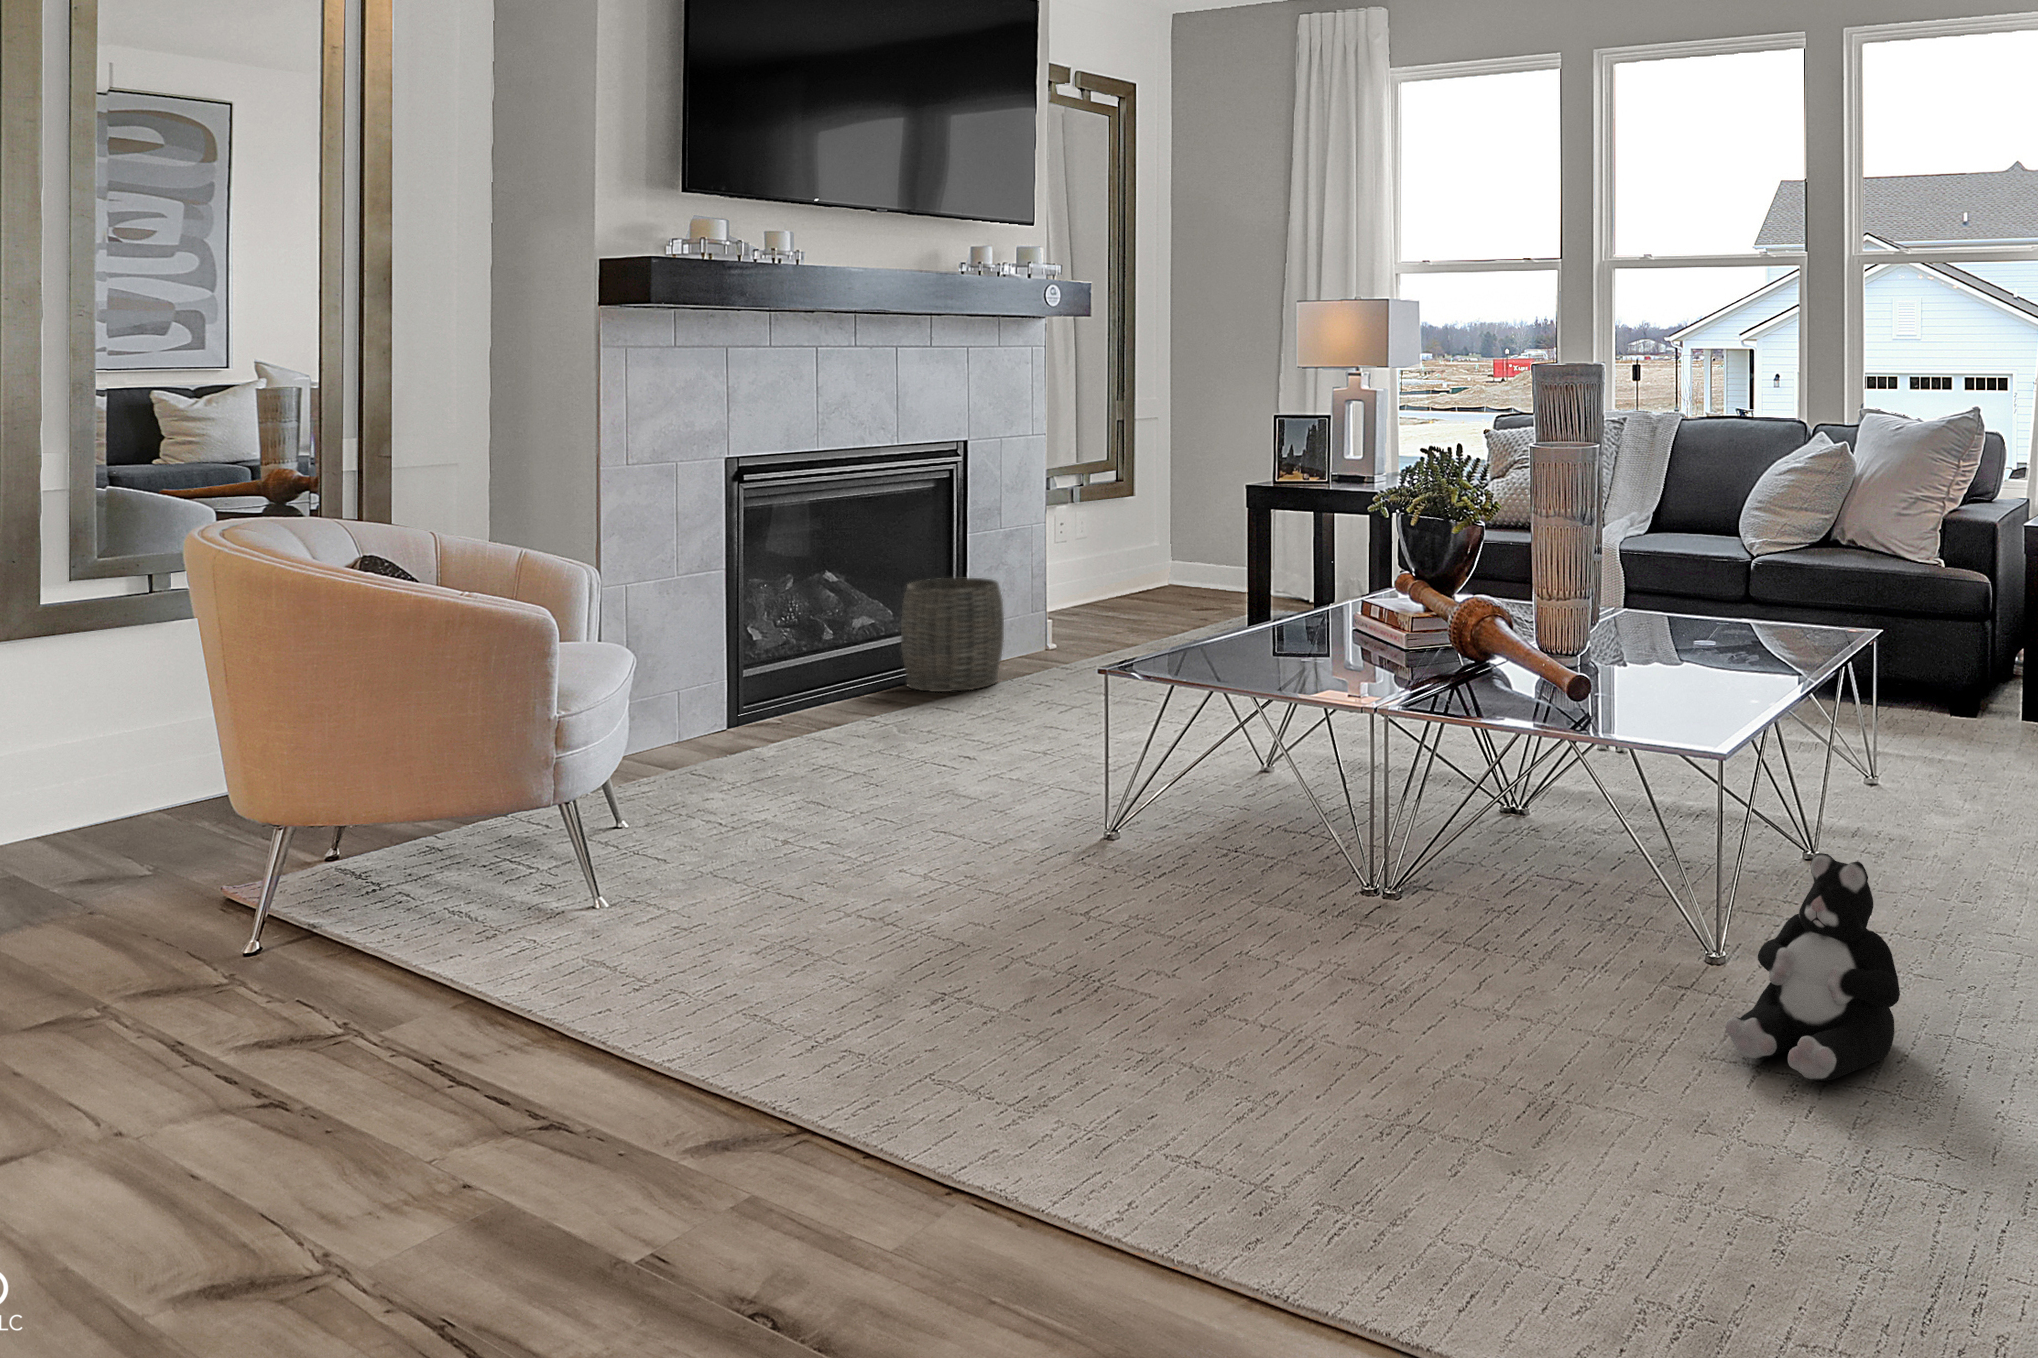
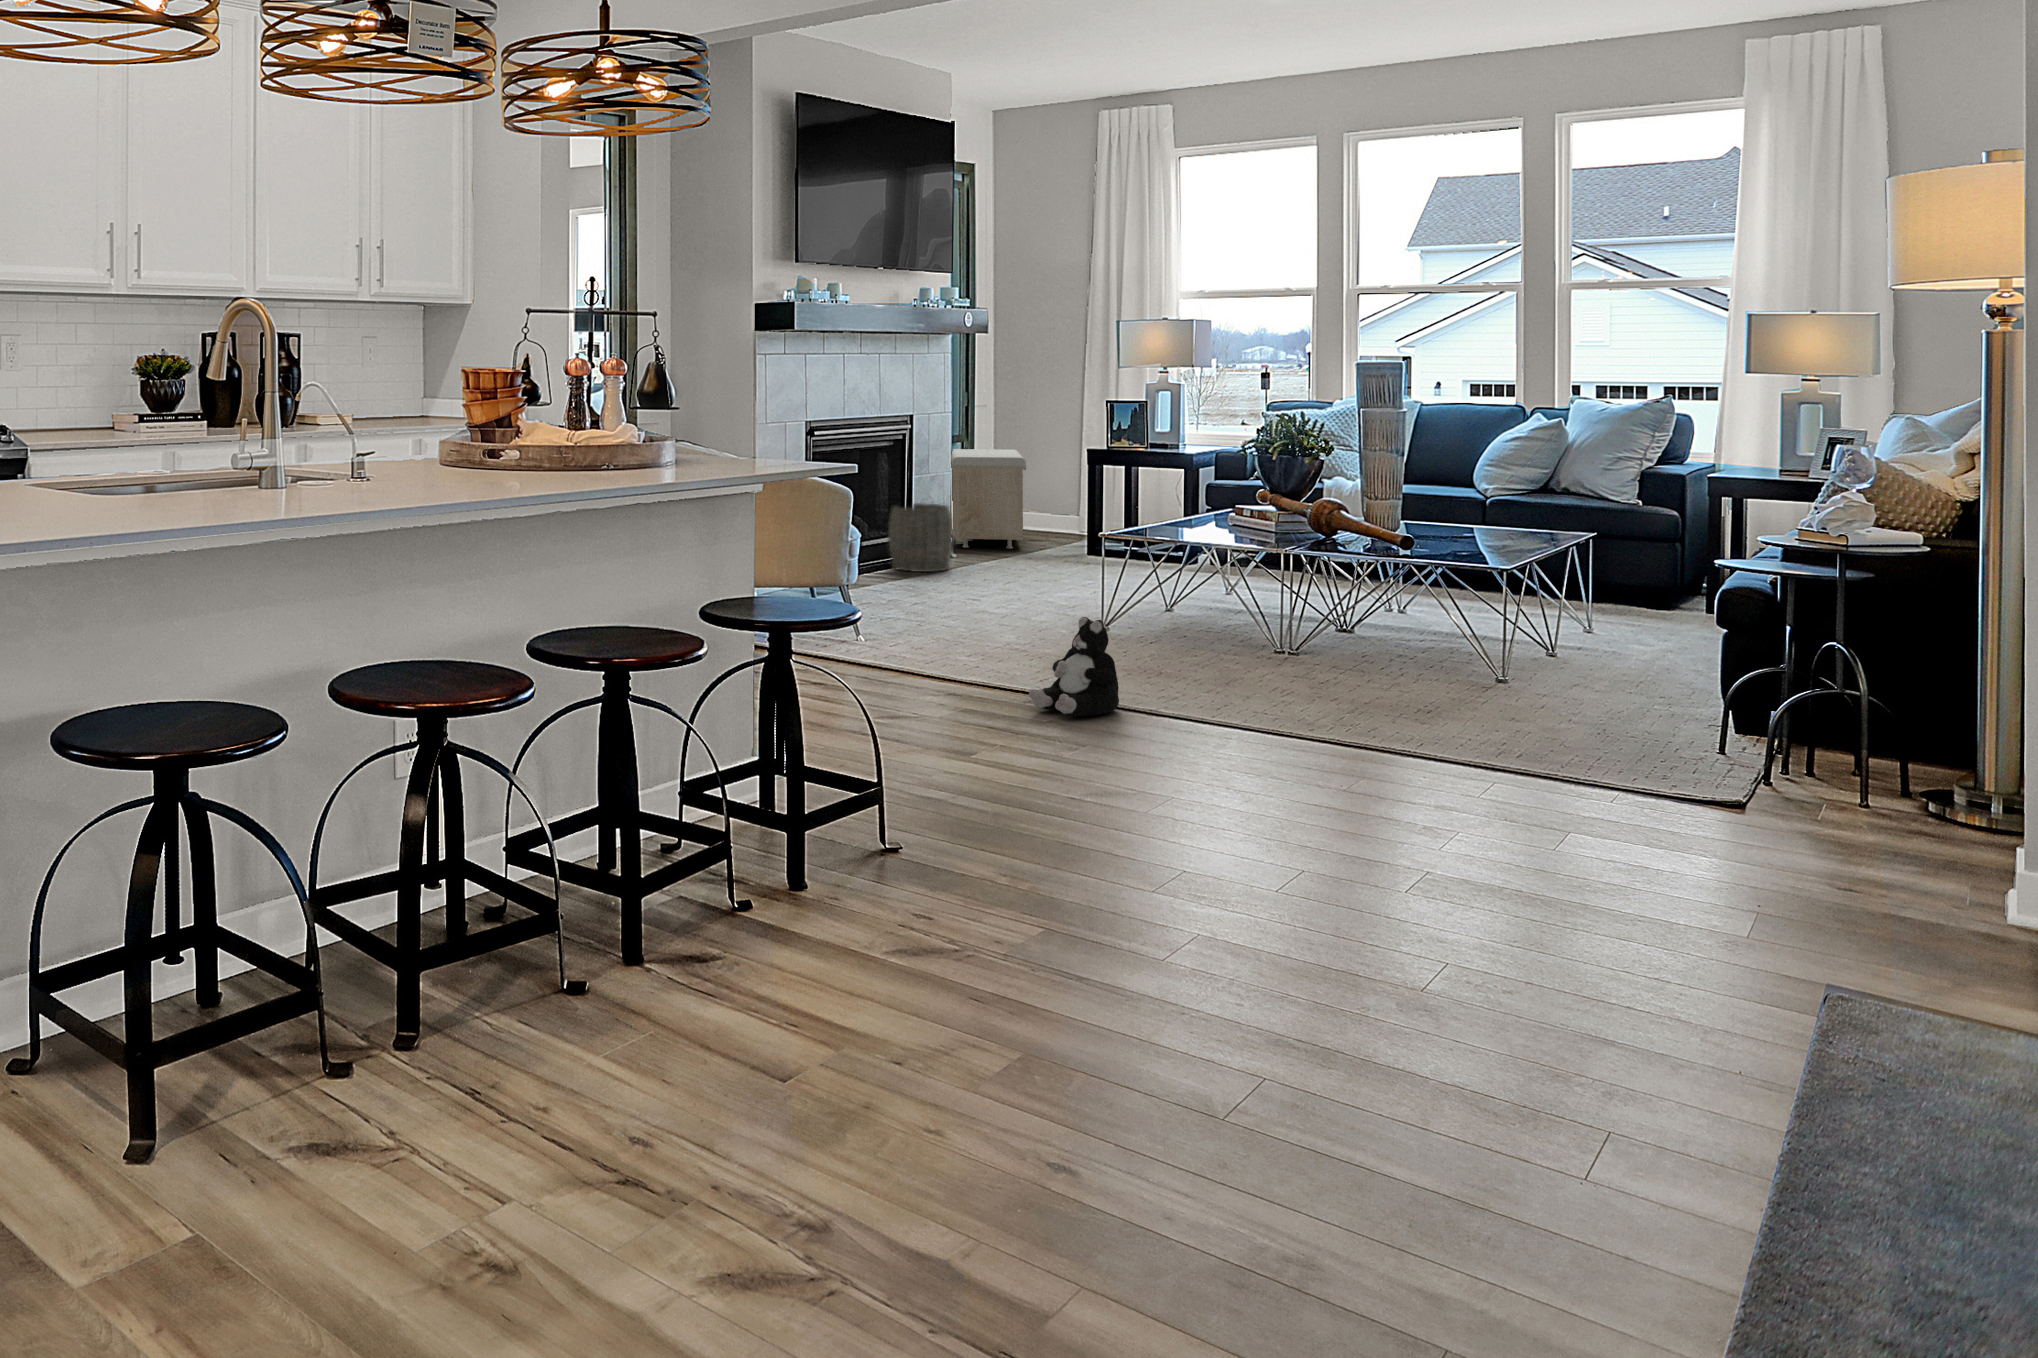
storage bench: none [1047,485,1169,635] -> present [950,449,1026,548]
plush toy: present [1726,853,1900,1081] -> present [1029,617,1119,716]

